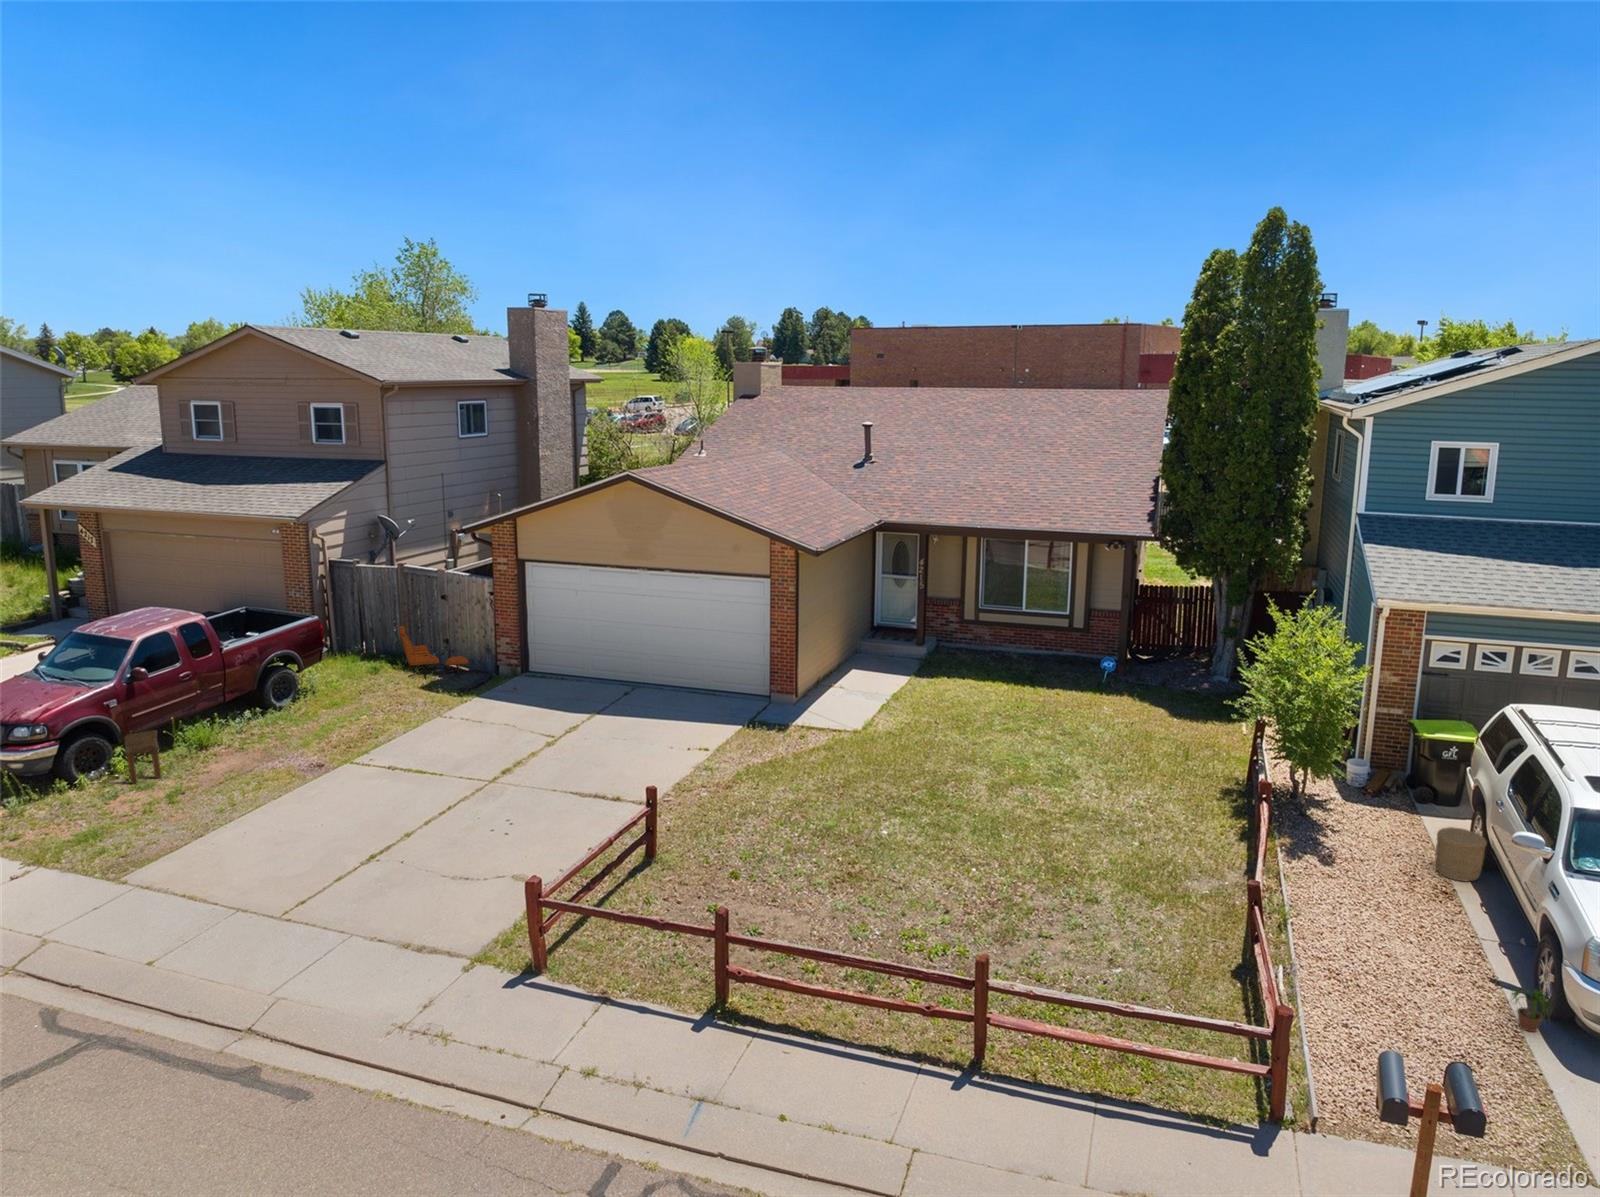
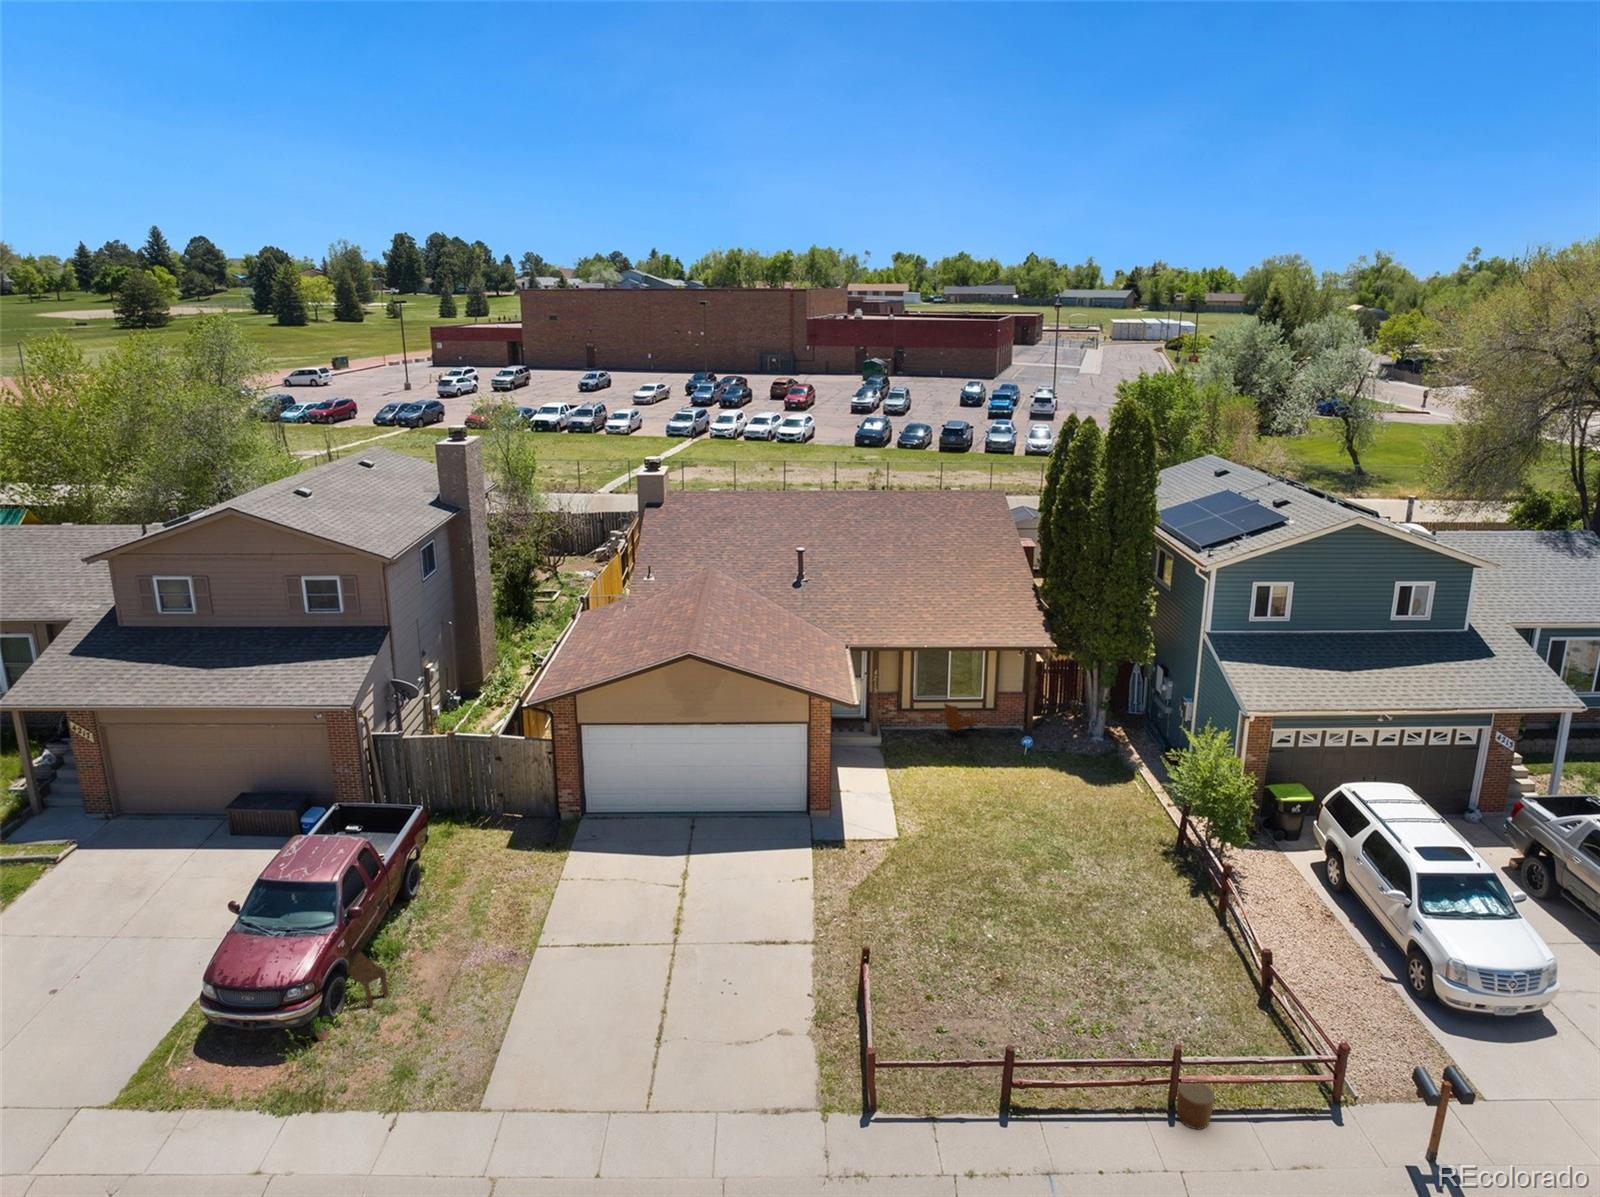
lounge chair: present [398,626,469,679] -> present [944,703,978,735]
woven basket: present [1435,827,1487,881] -> present [1177,1084,1215,1129]
potted plant: present [1512,987,1551,1032] -> present [313,1016,330,1041]

